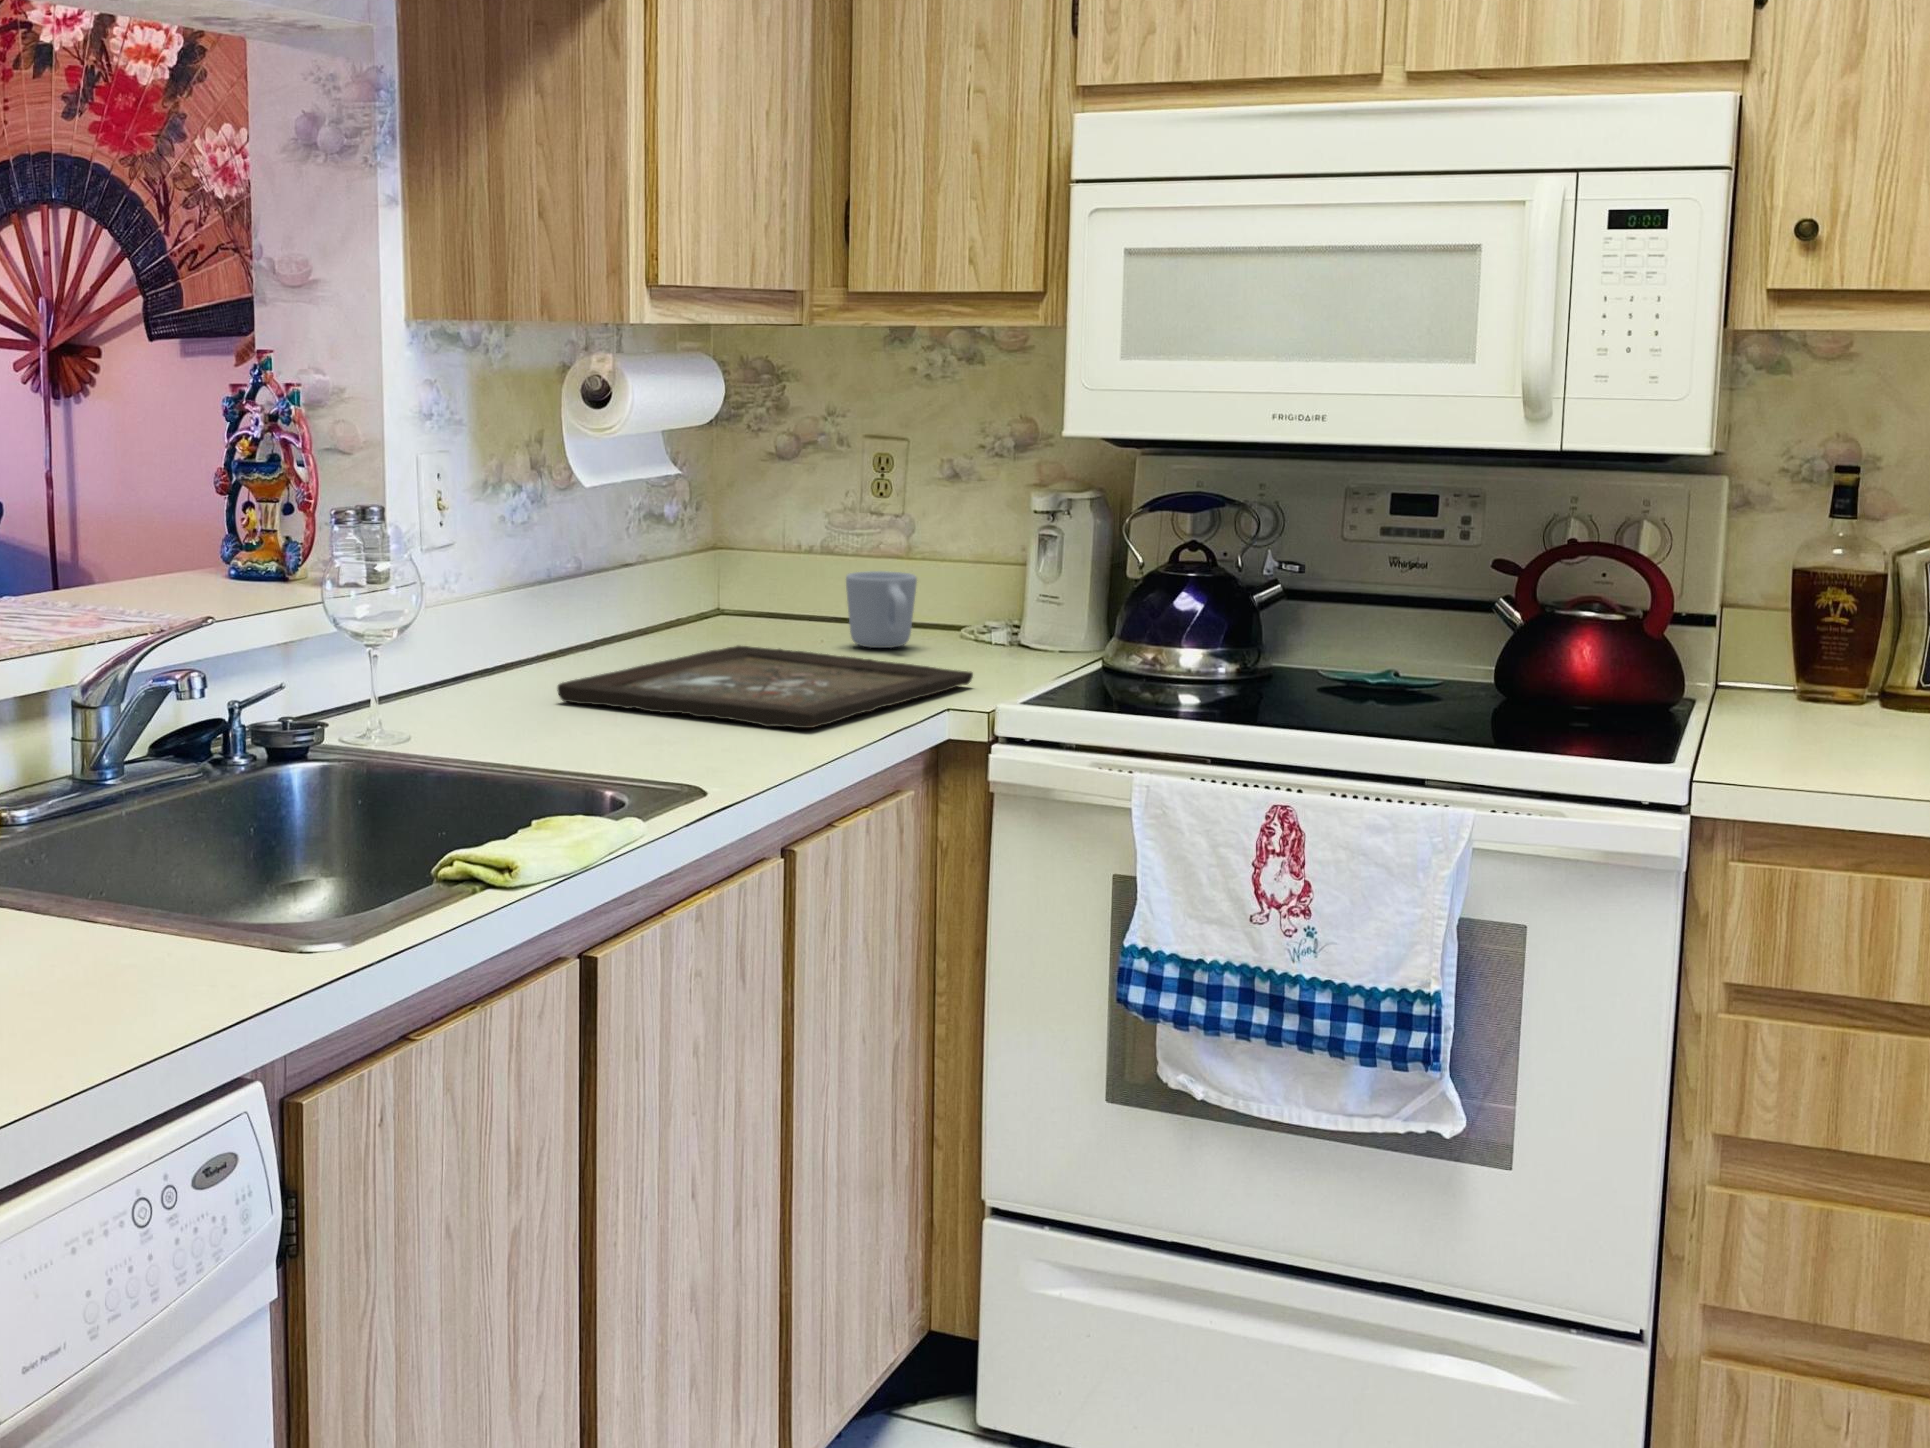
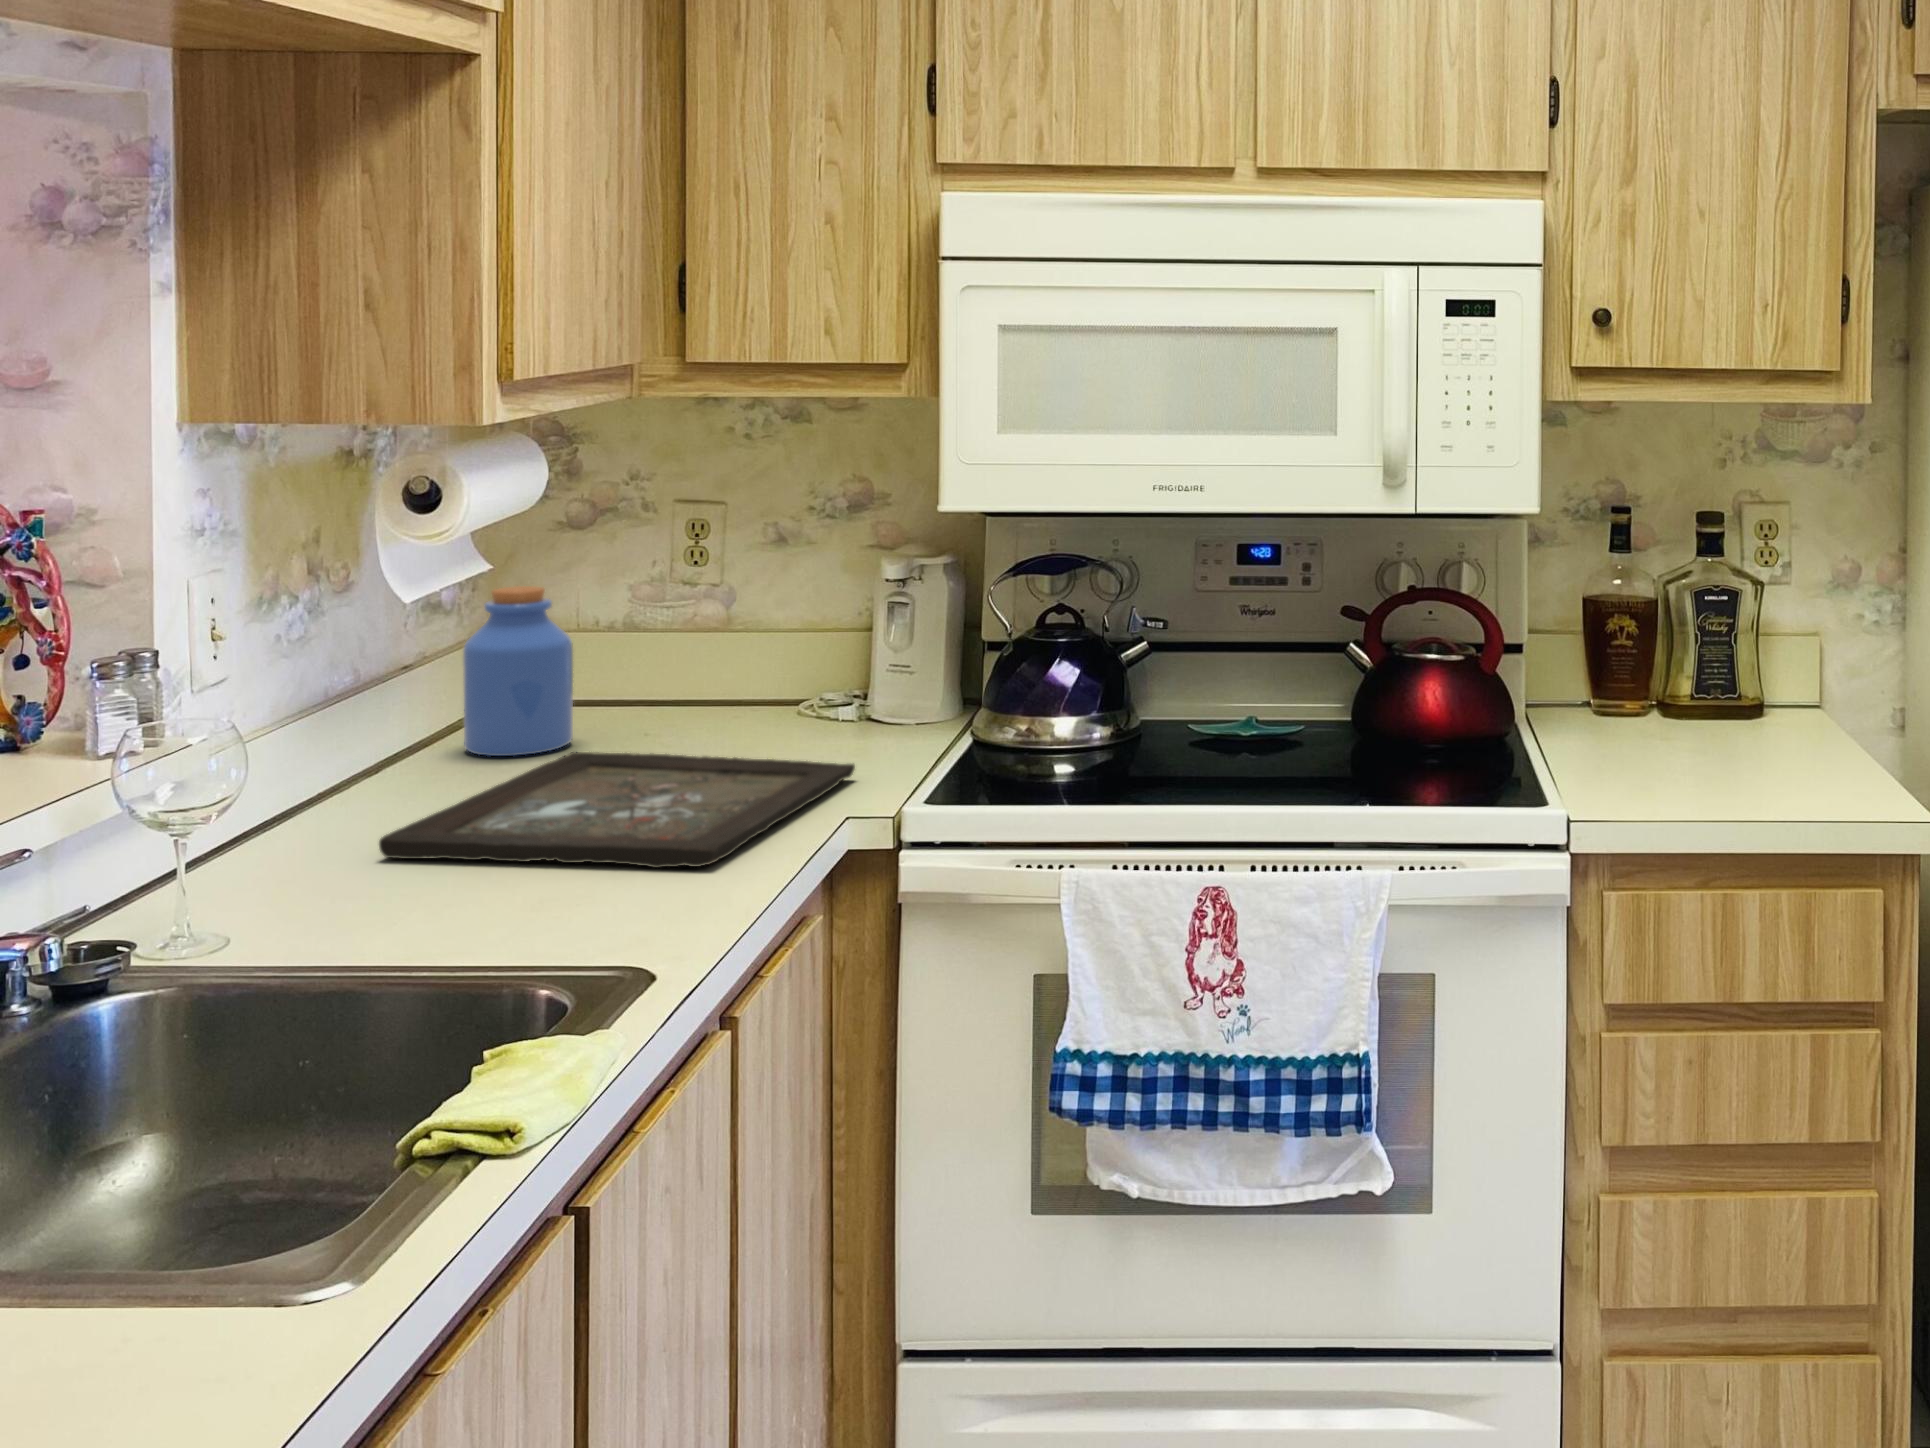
jar: none [660,501,750,650] -> present [463,586,573,756]
mug: present [846,571,917,648] -> none [683,647,763,732]

